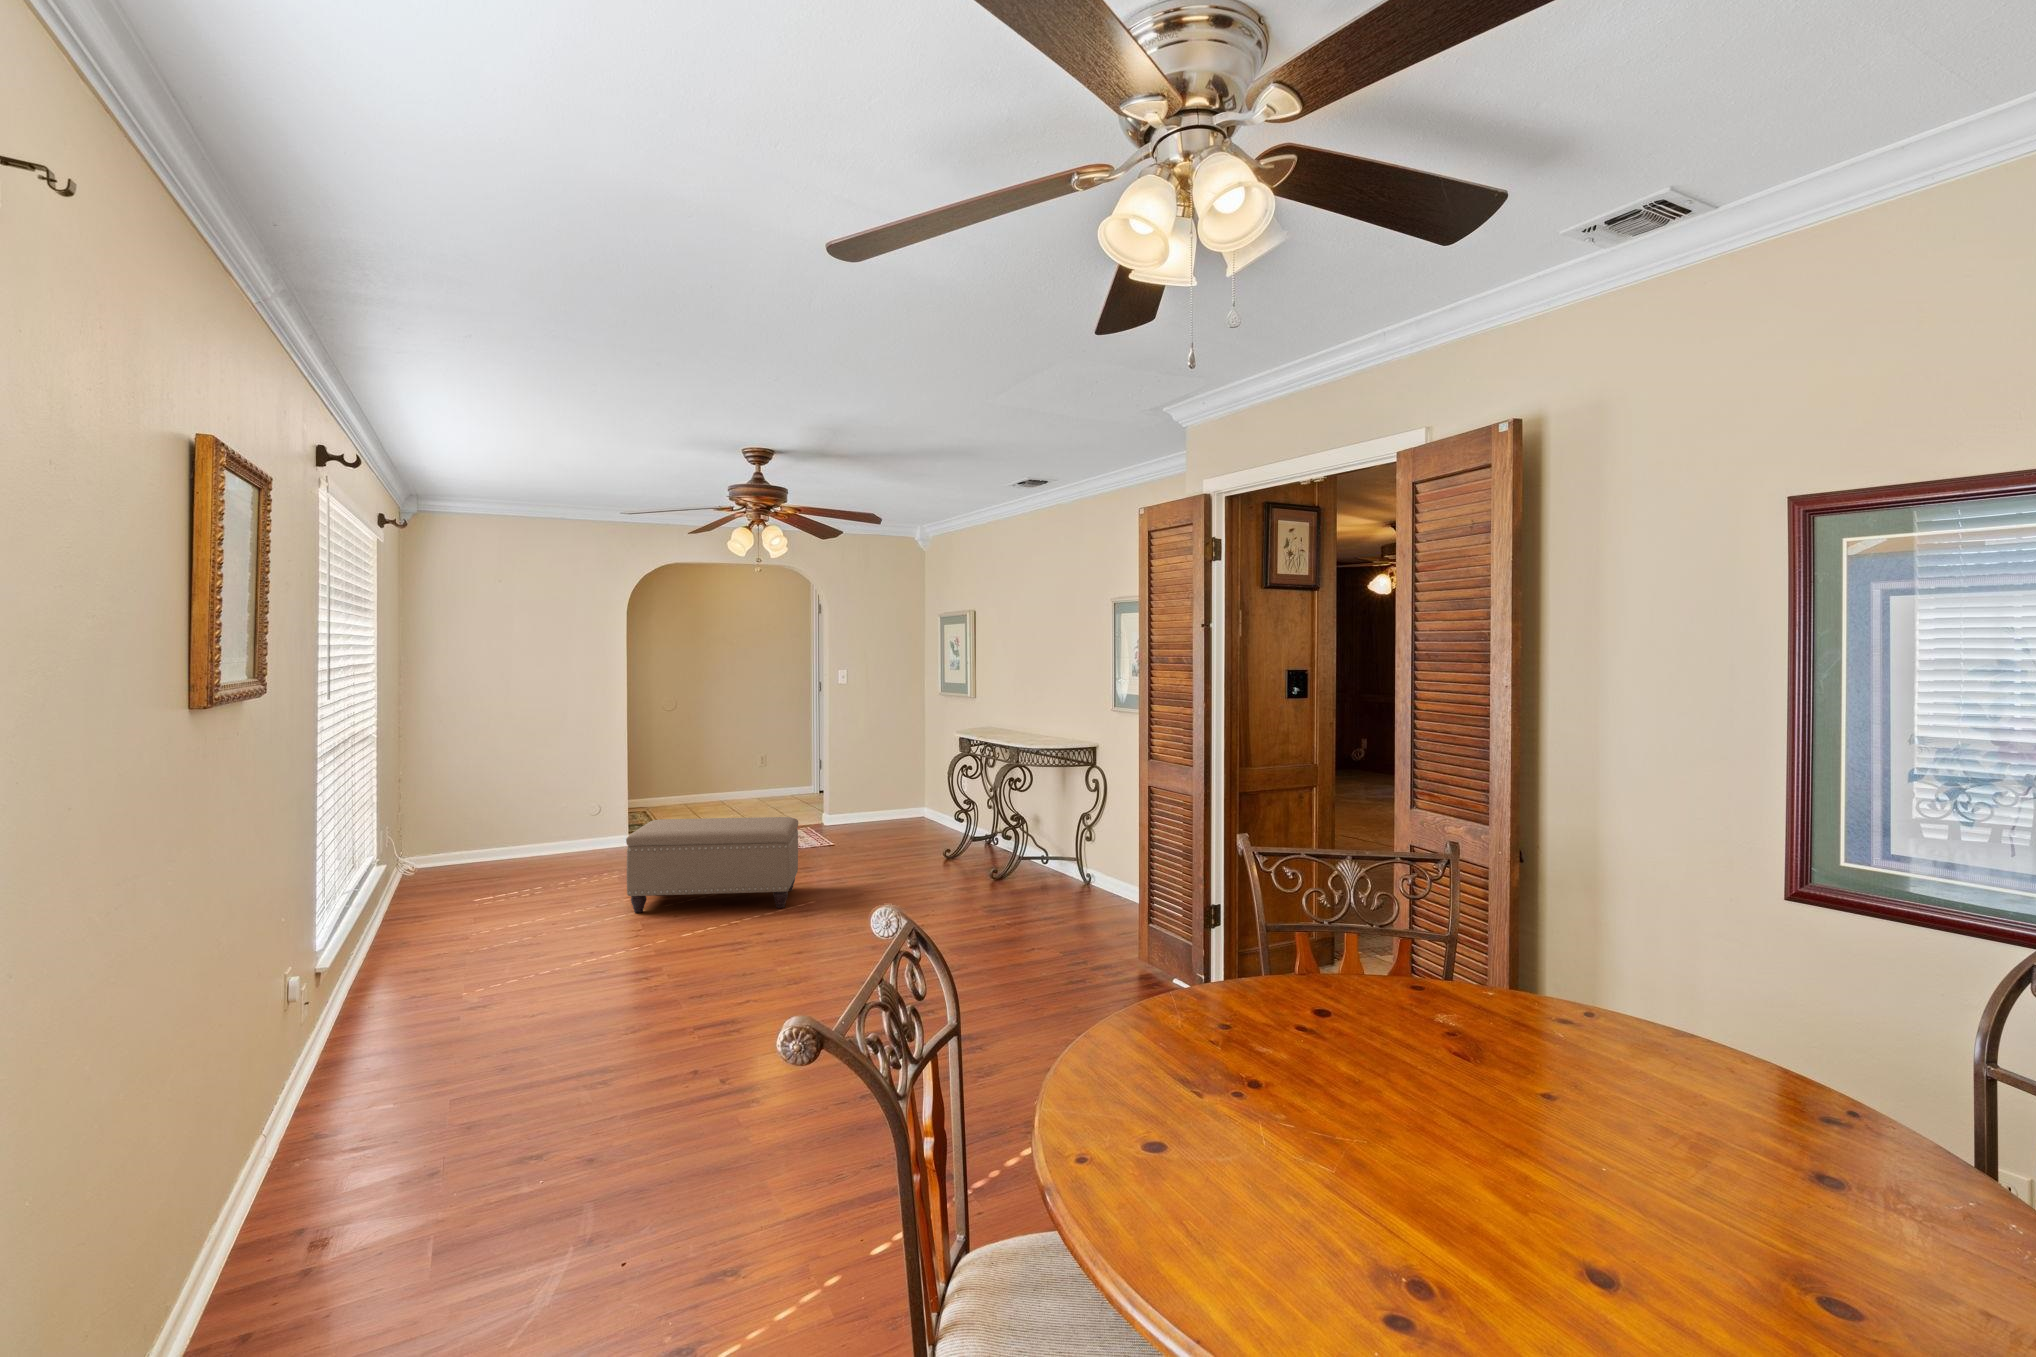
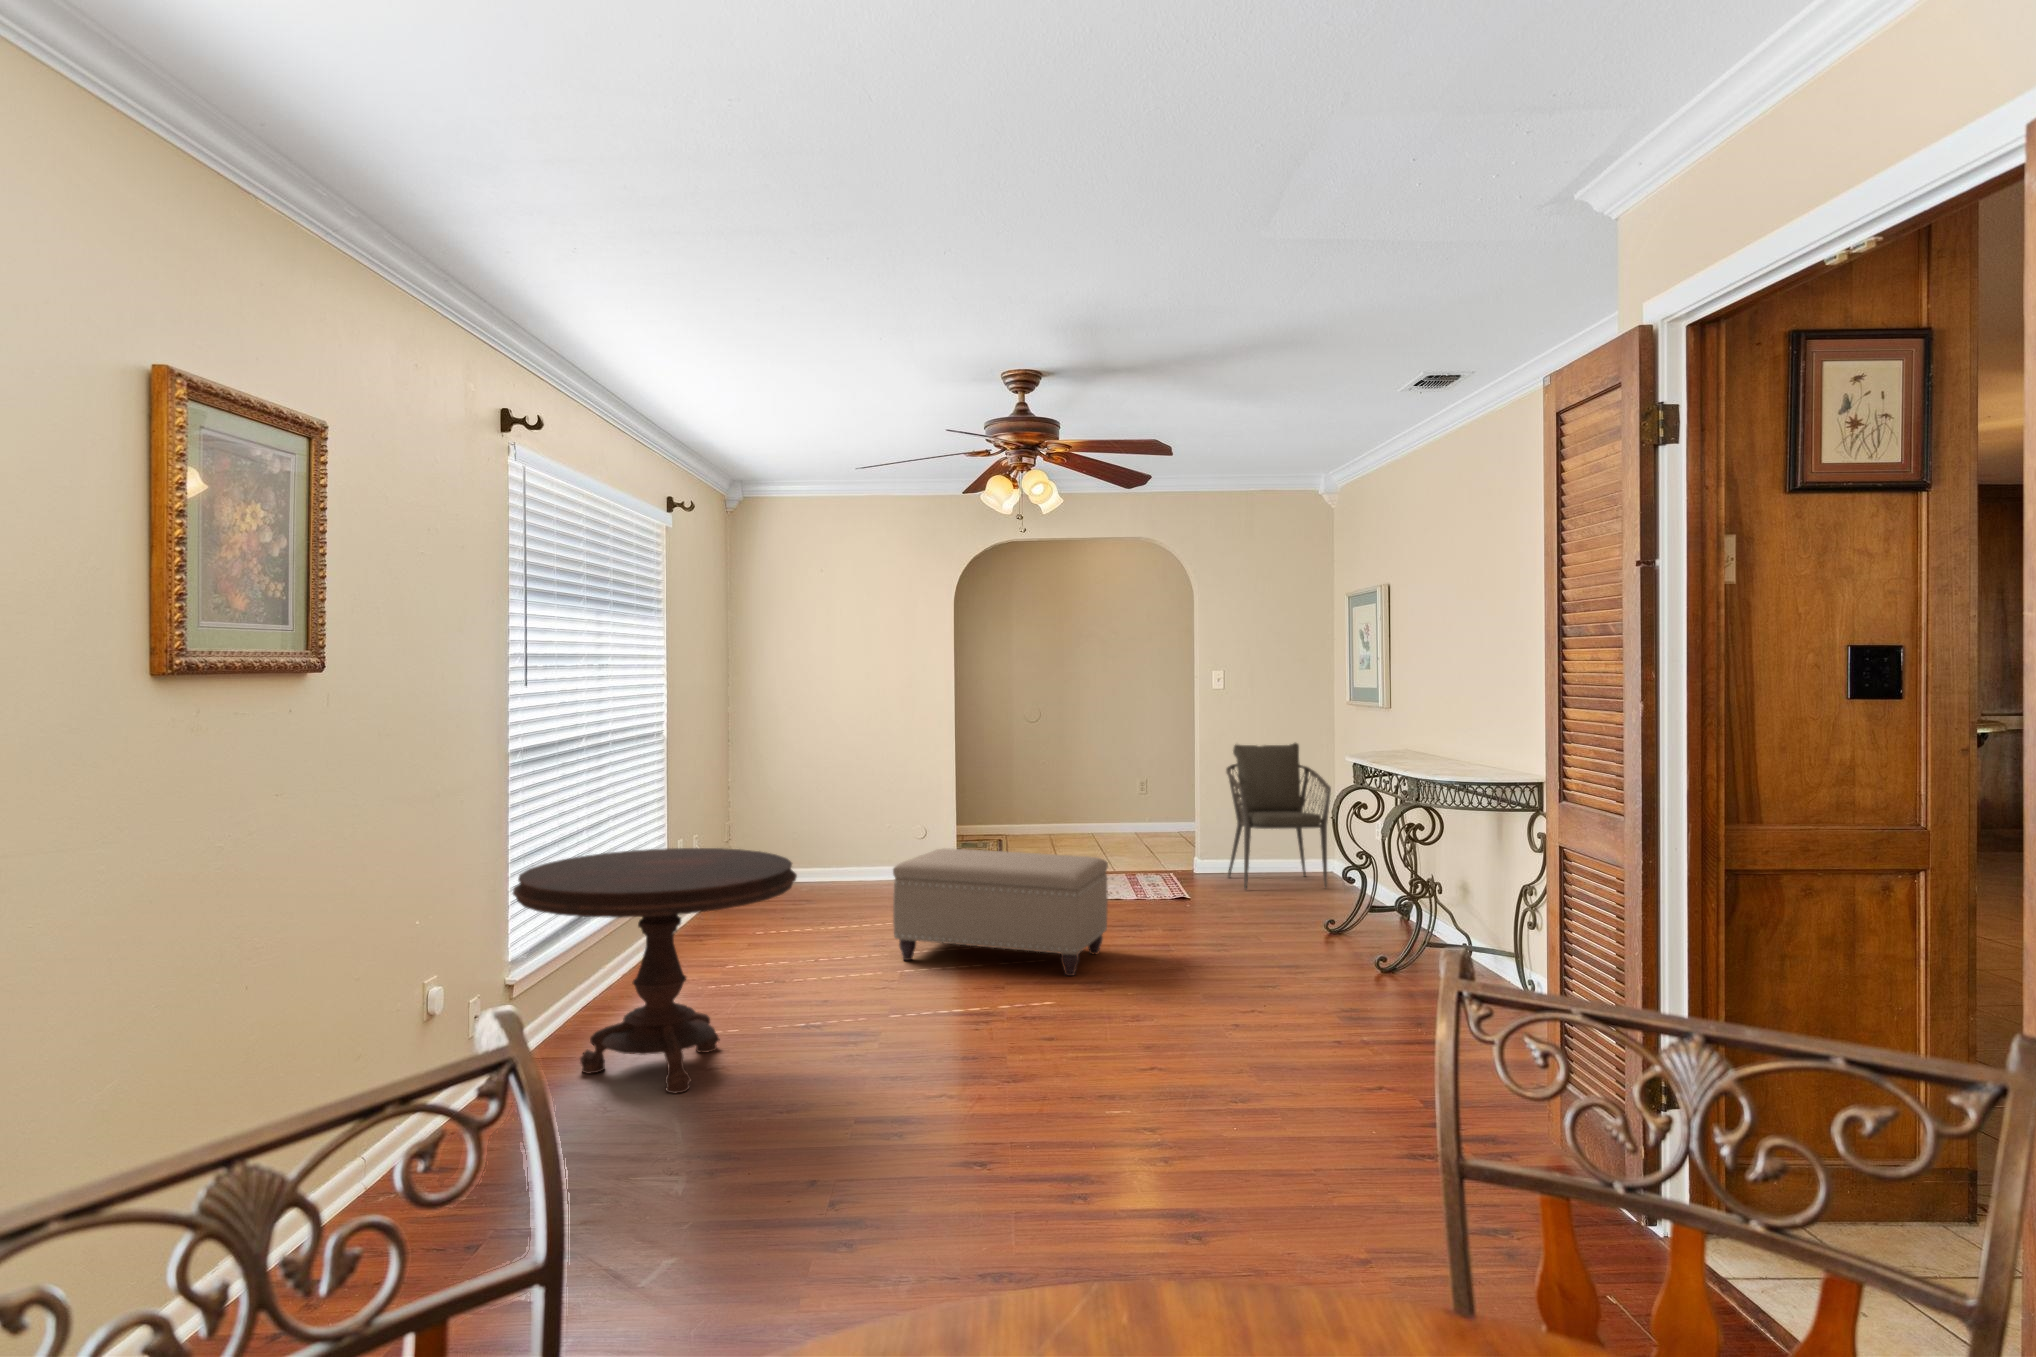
armchair: none [853,724,931,835] -> present [1226,743,1331,889]
side table: none [338,831,605,1036] -> present [513,848,797,1093]

